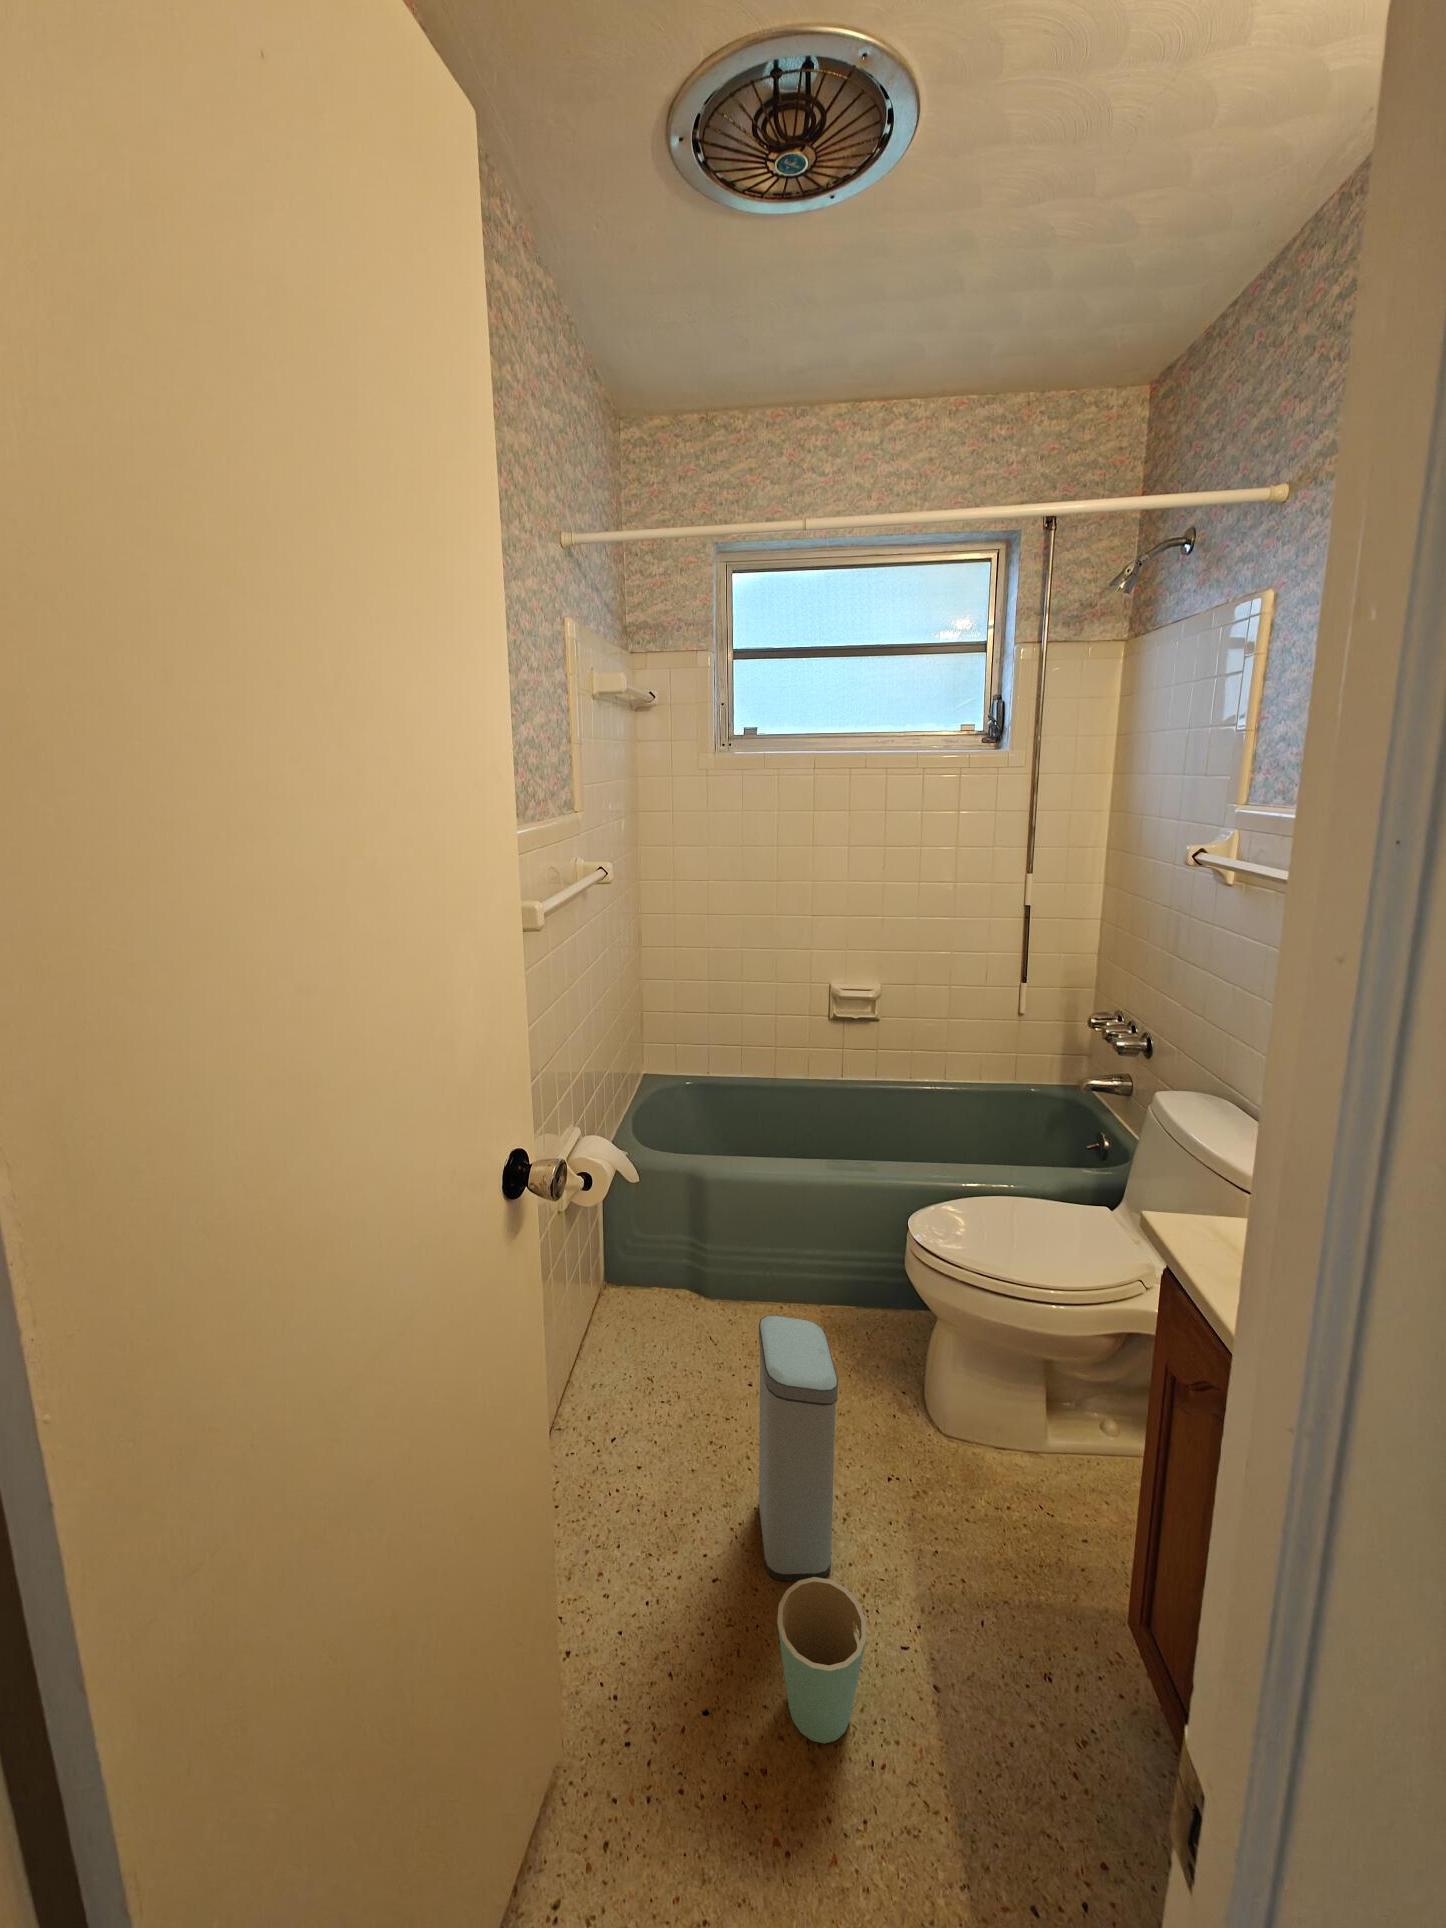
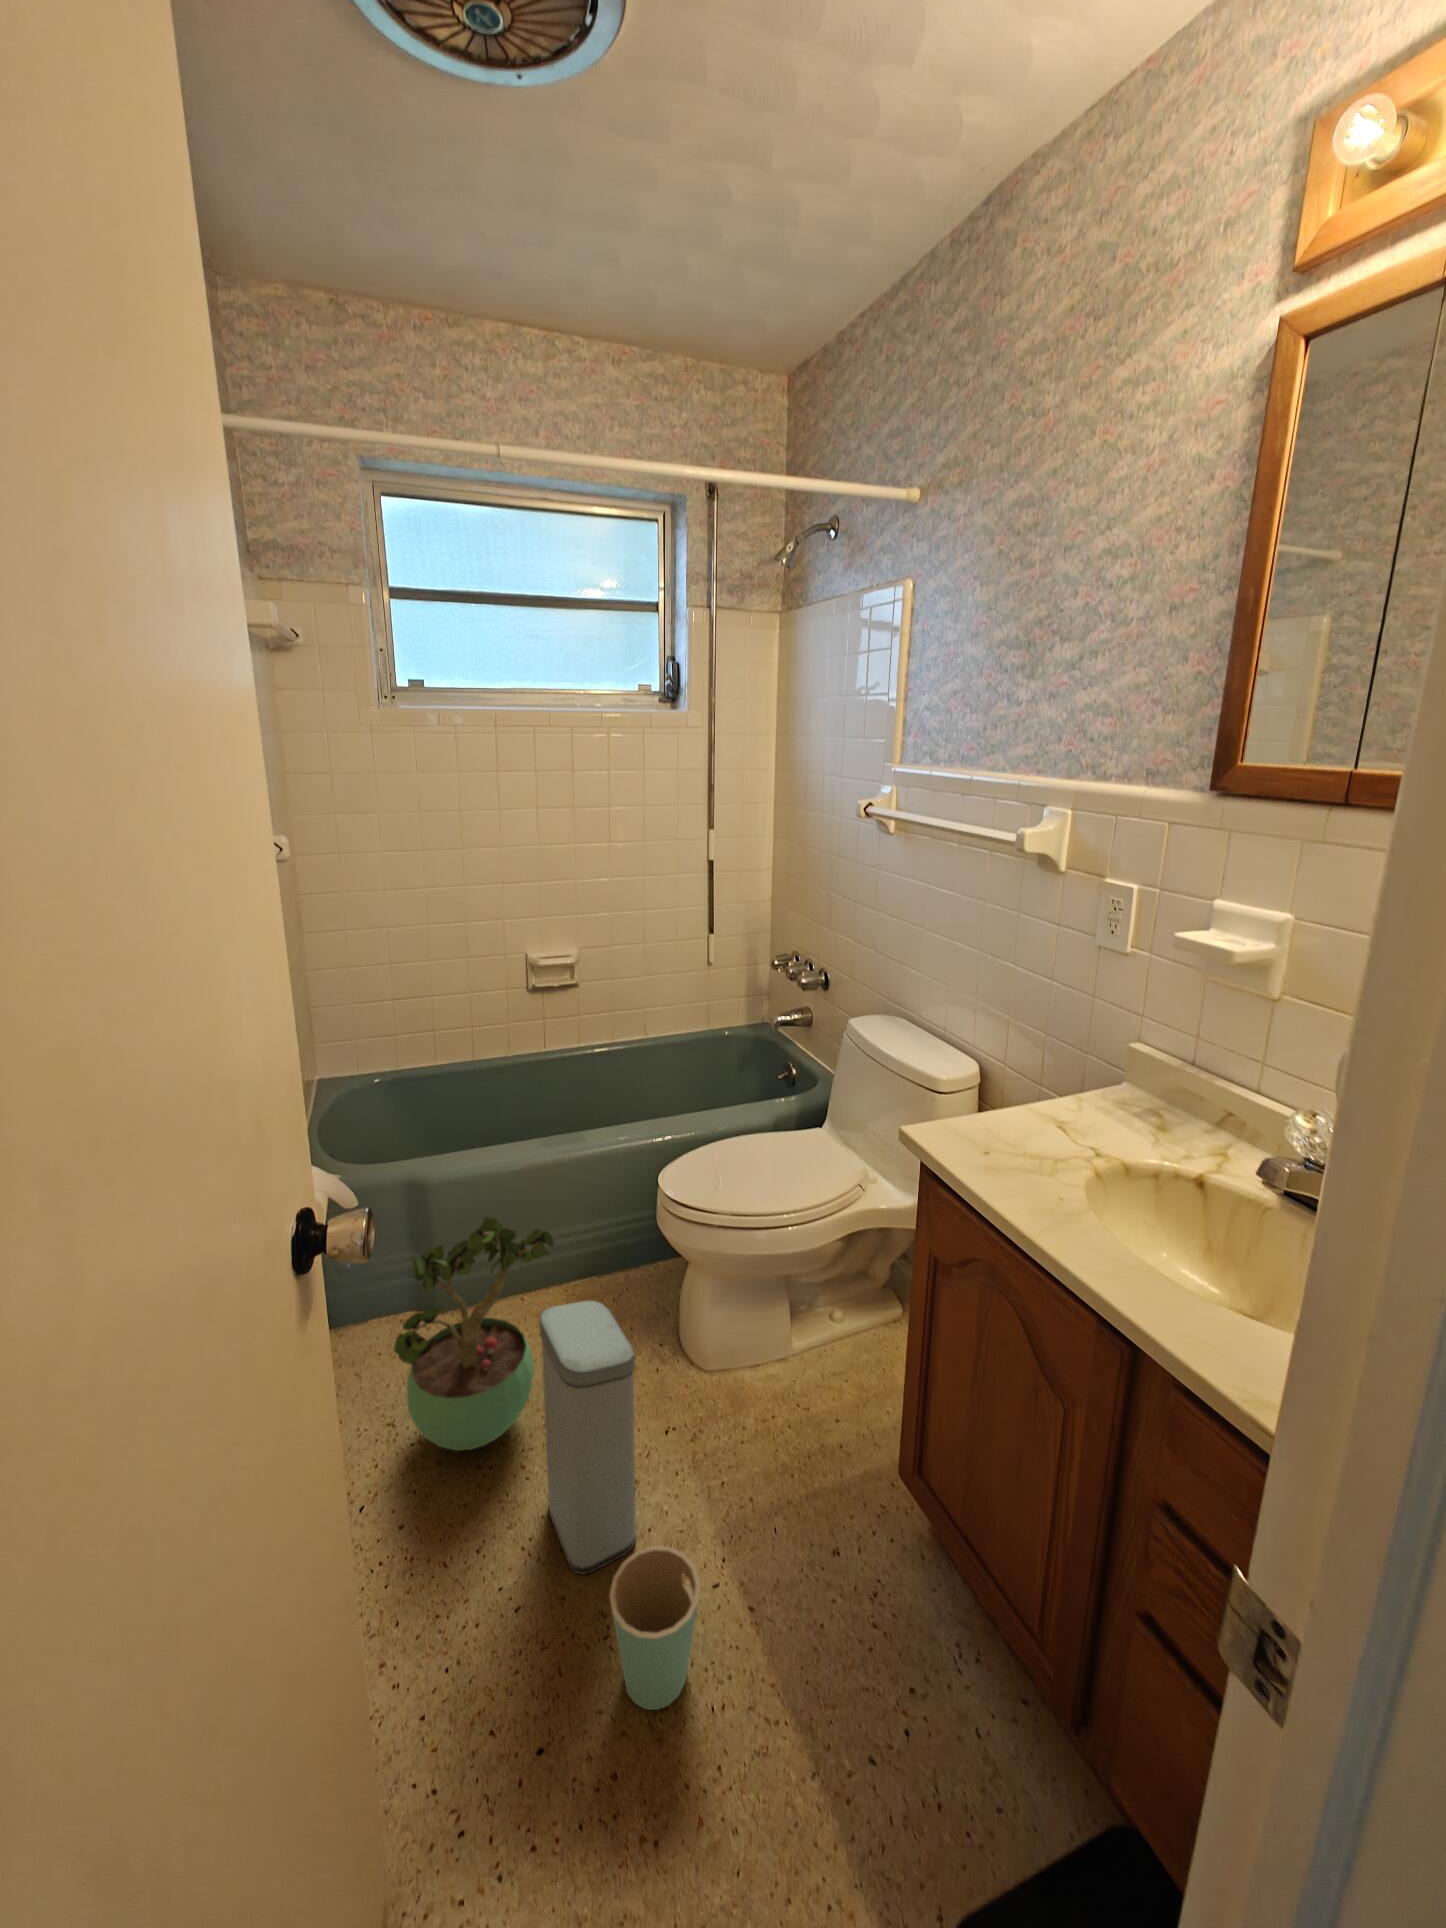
potted plant: none [649,1217,793,1424] -> present [394,1217,554,1450]

